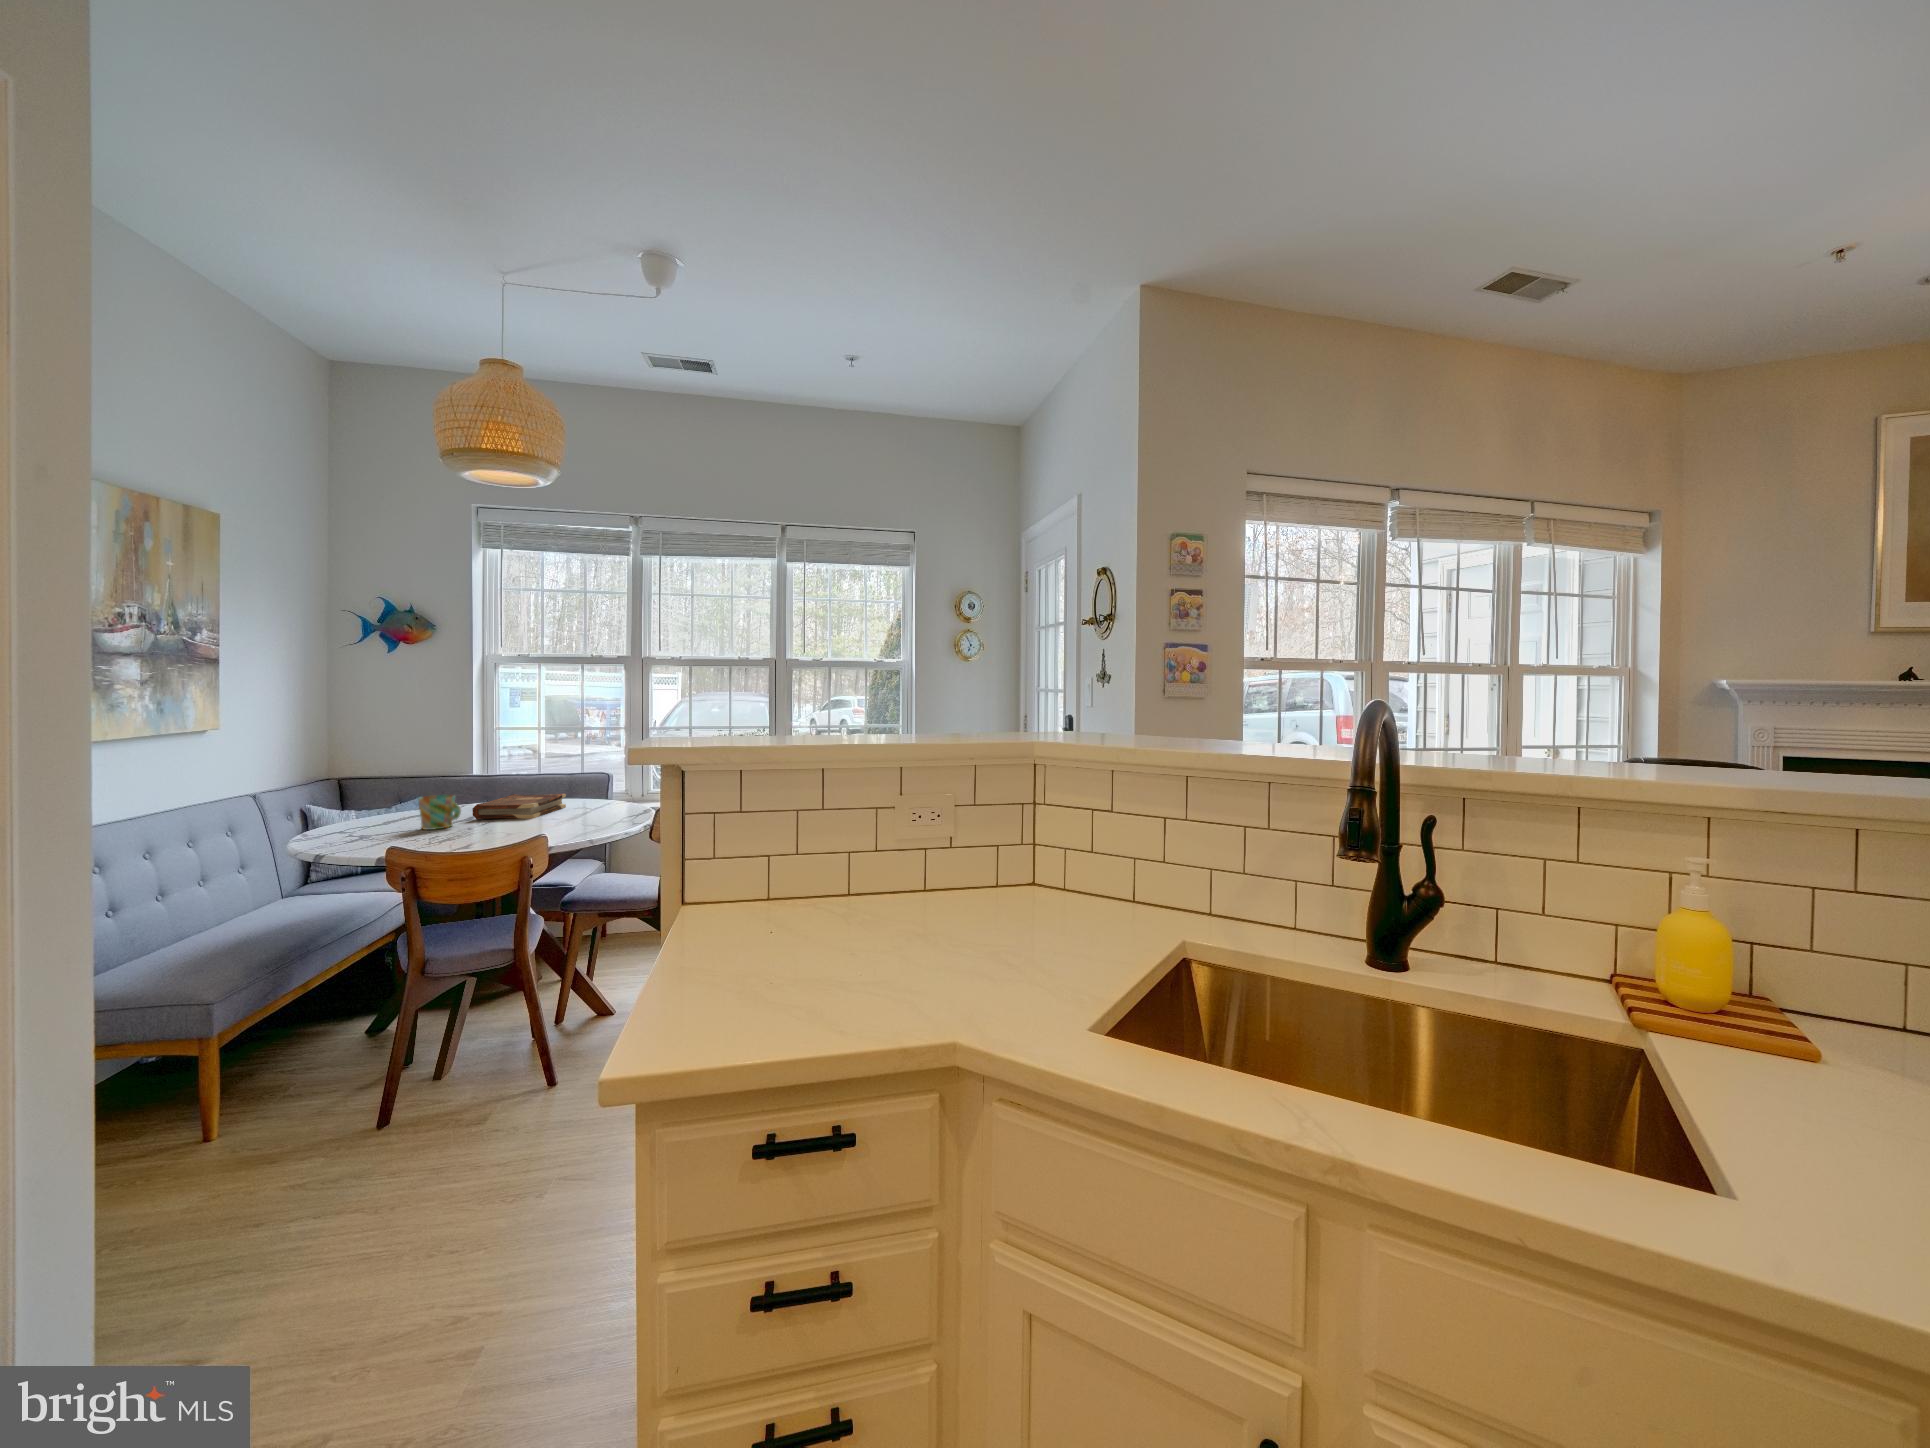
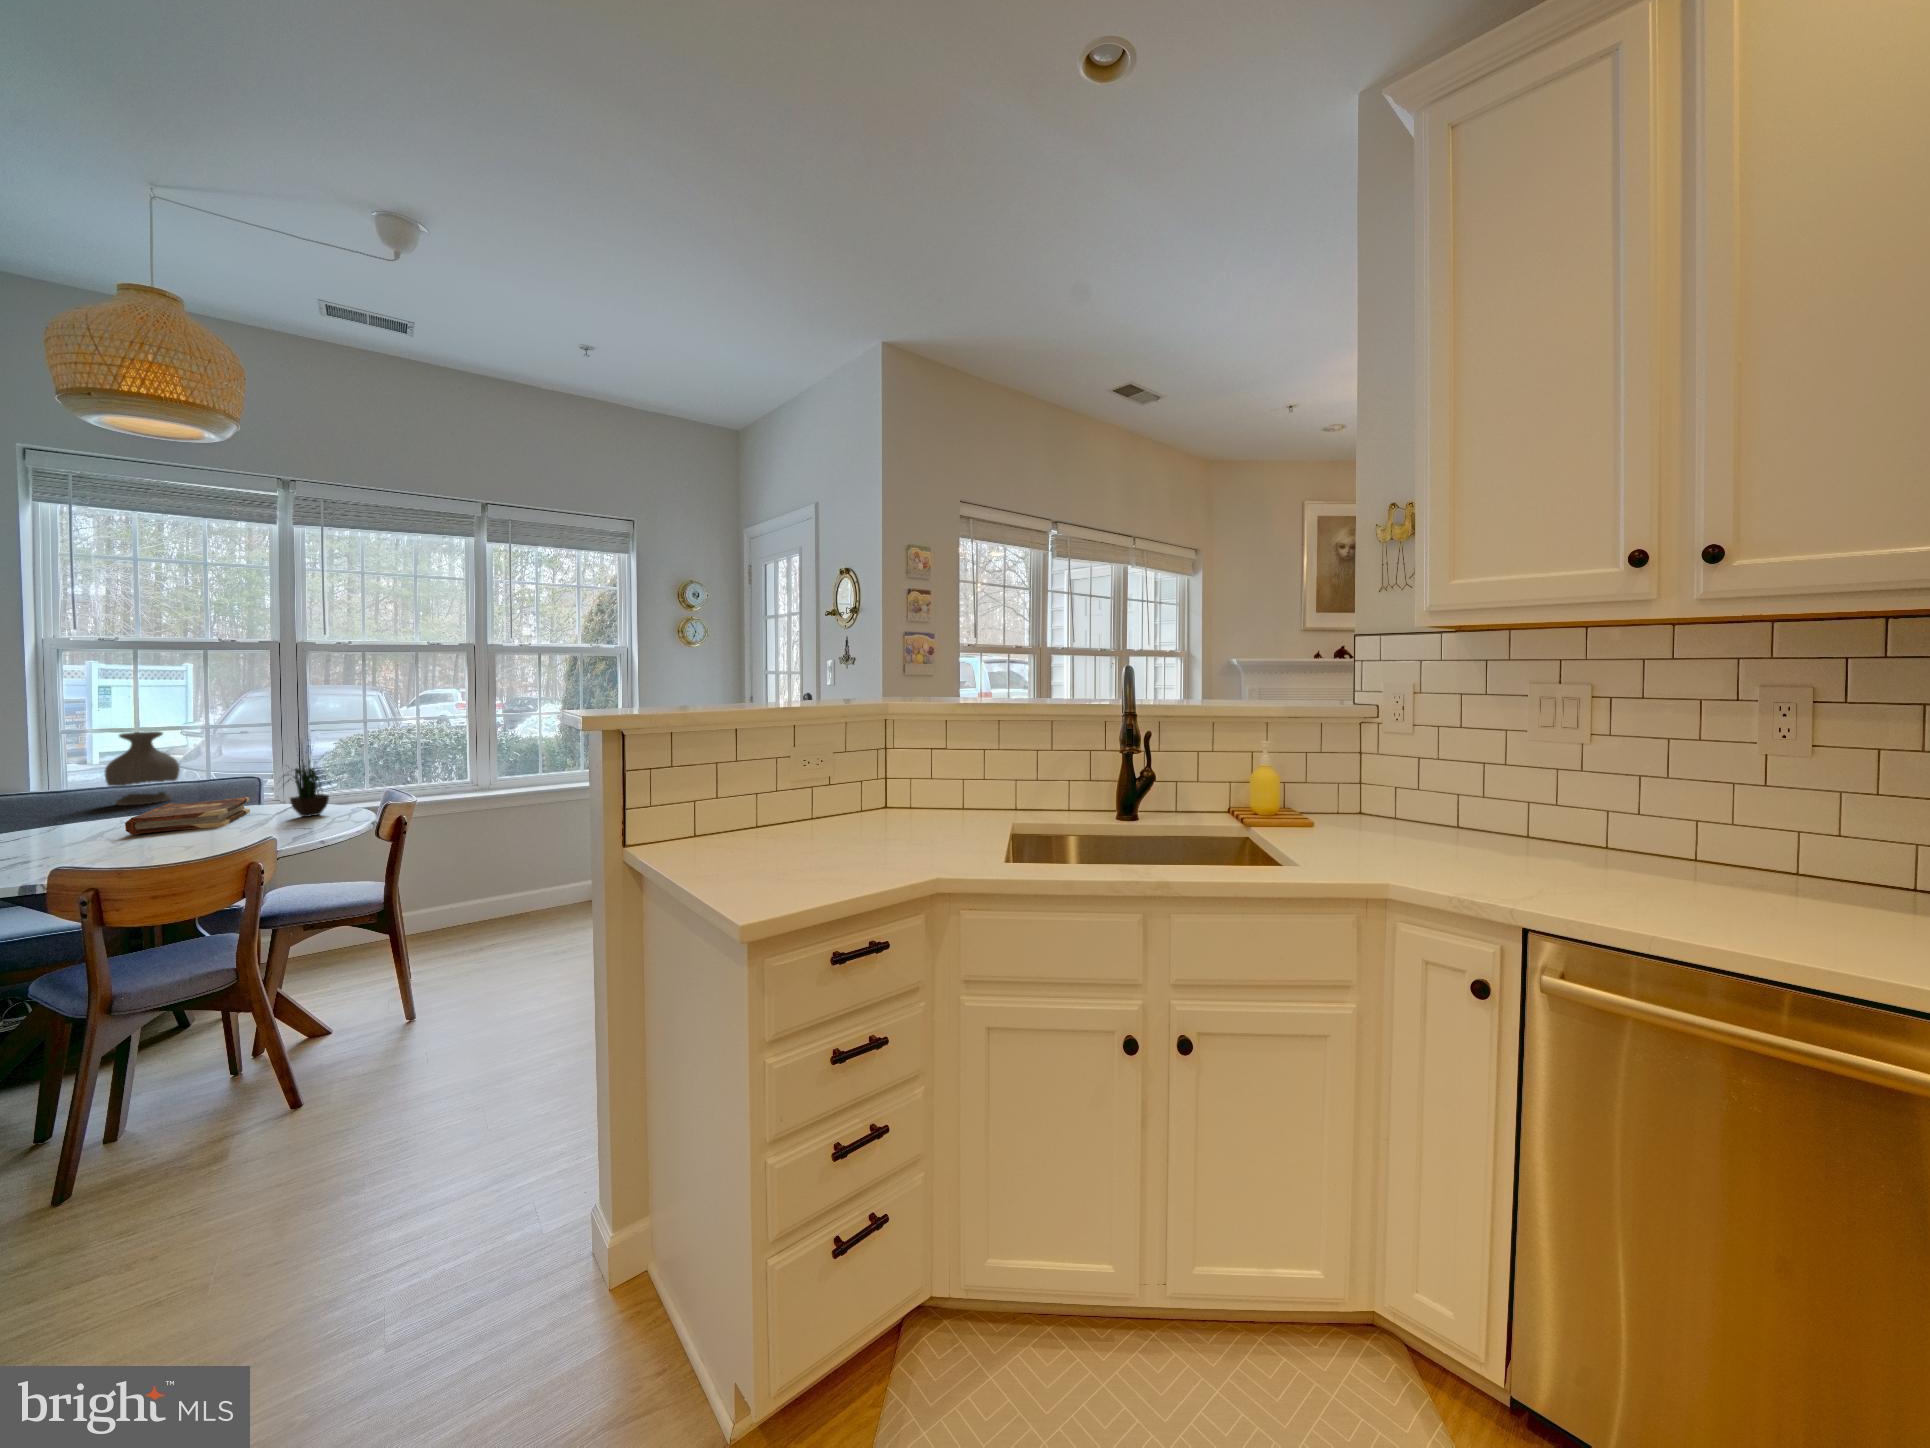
potted plant: none [565,731,612,817] -> present [282,746,329,817]
vase: none [505,732,552,793] -> present [104,731,180,805]
mug: present [418,795,461,830] -> none [50,809,122,852]

